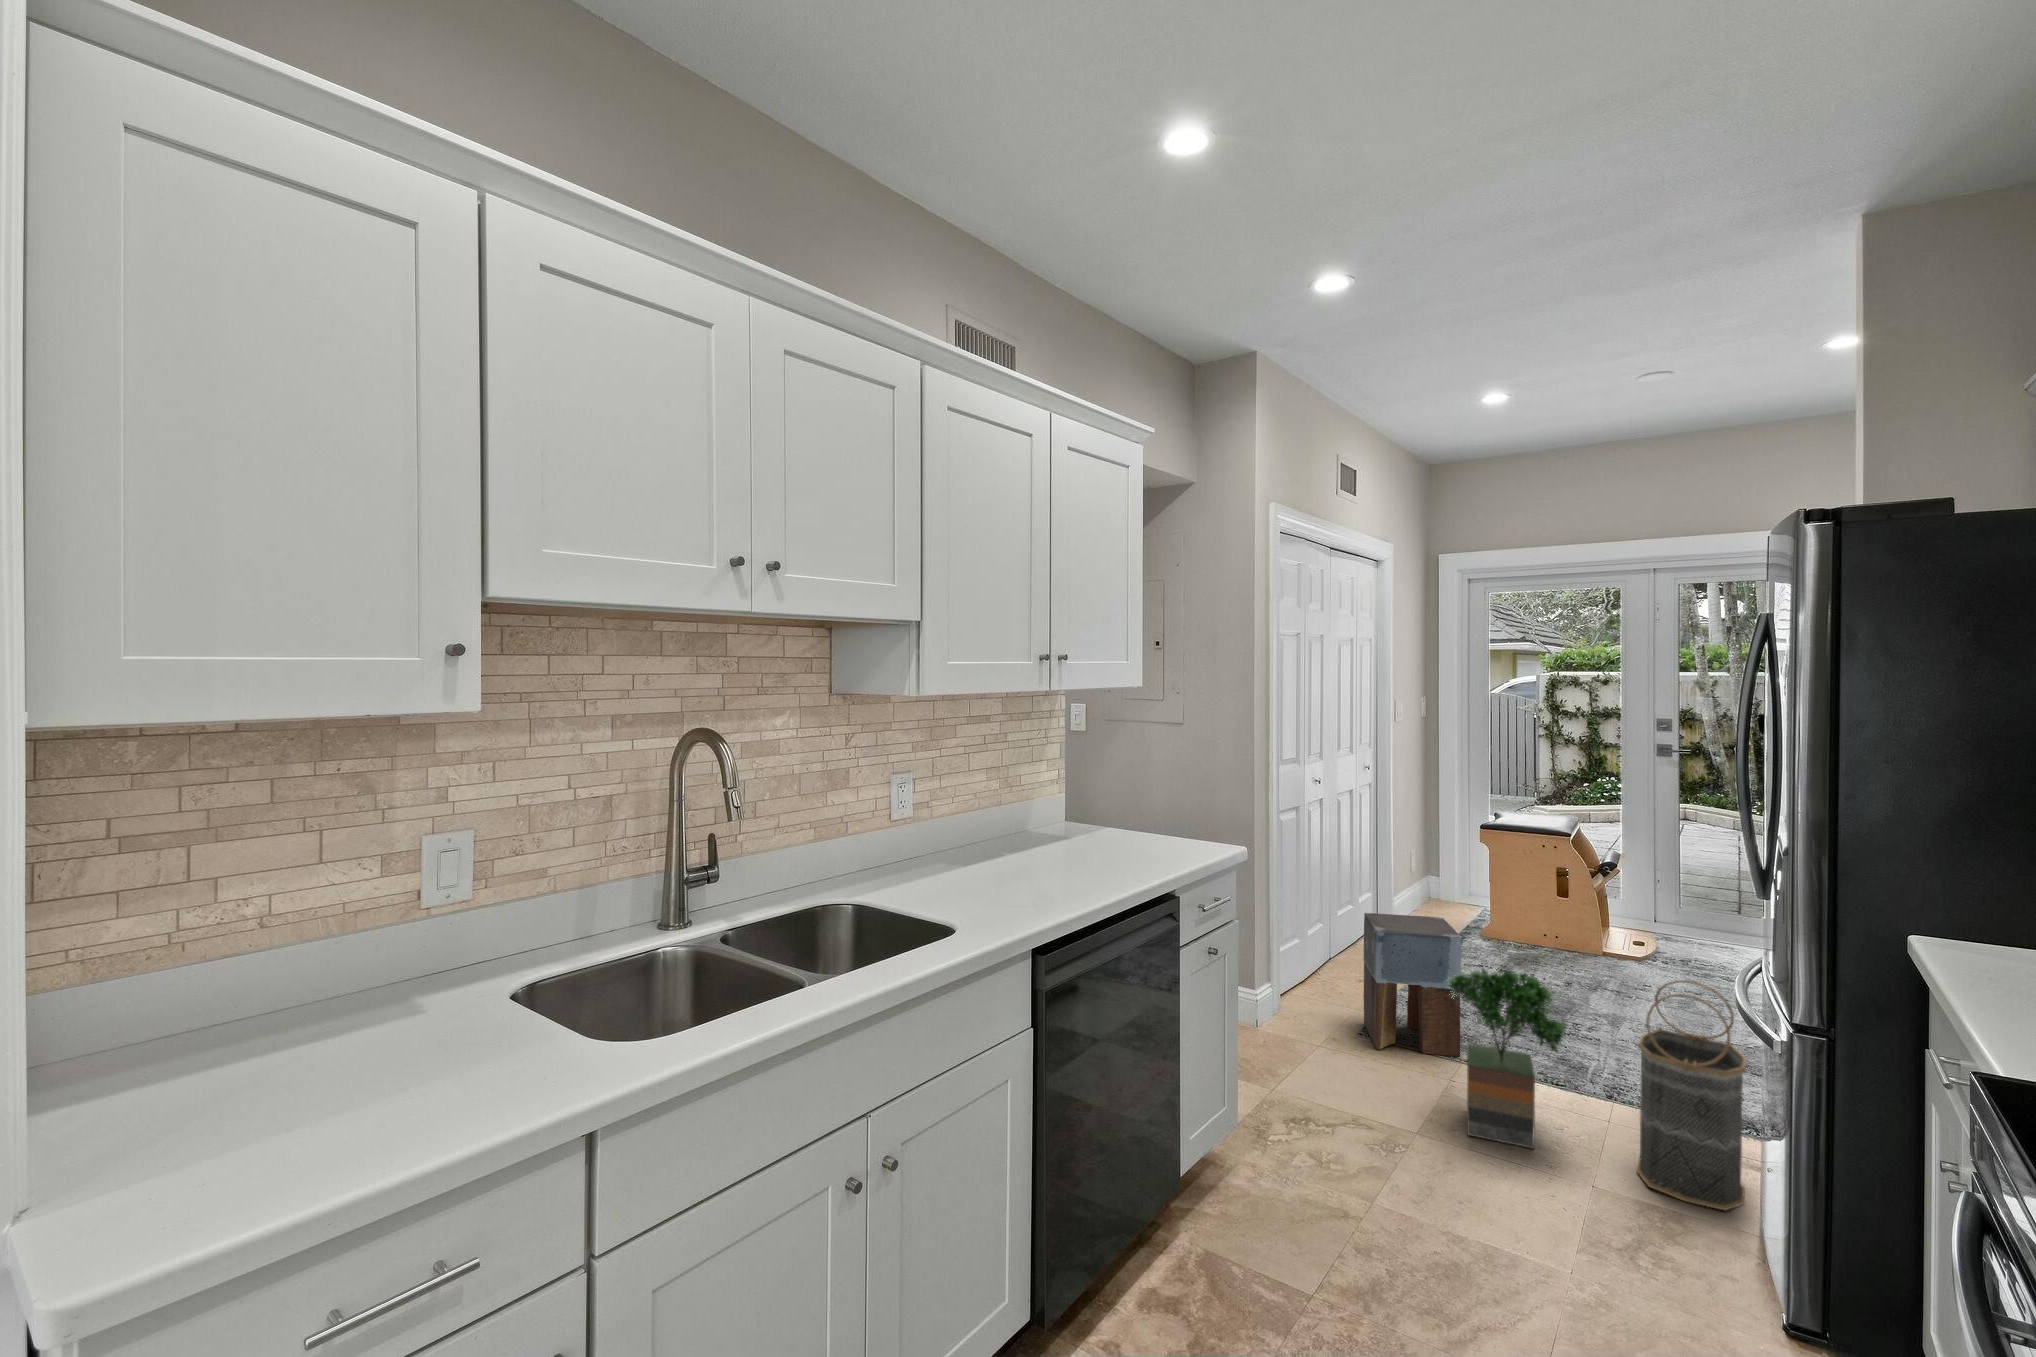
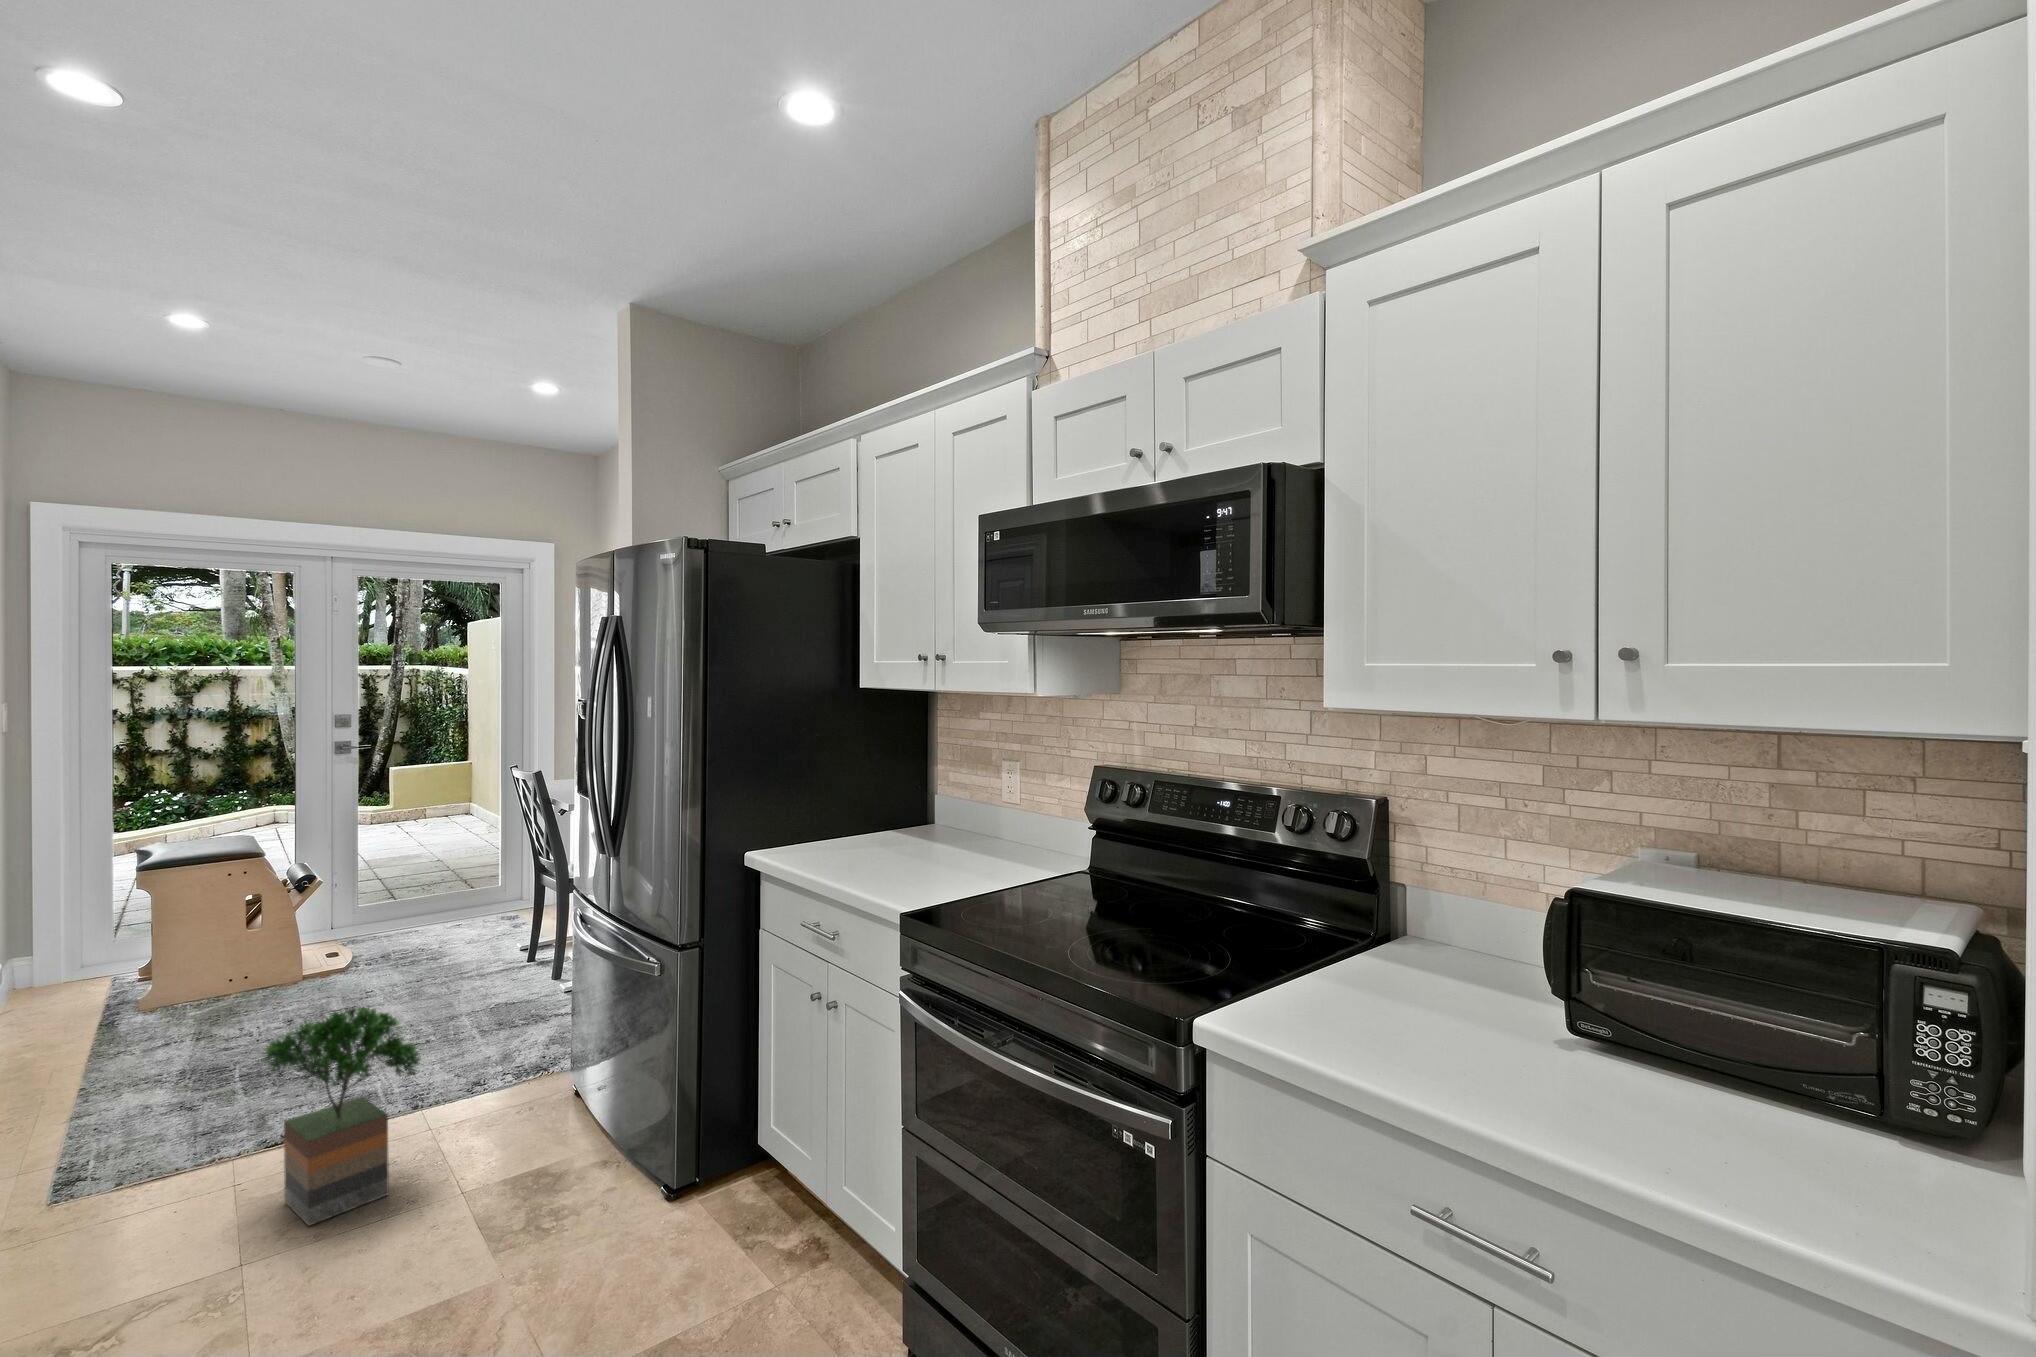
stool: present [1363,913,1462,1056] -> none [40,989,226,1206]
basket: present [1636,980,1746,1211] -> none [485,951,579,1162]

